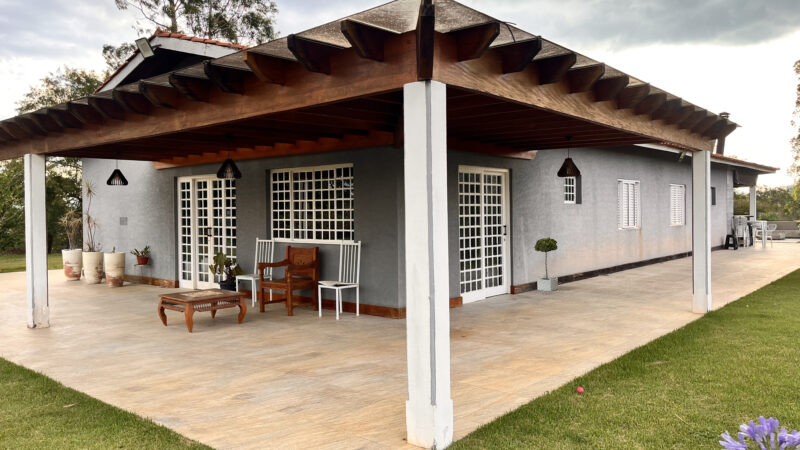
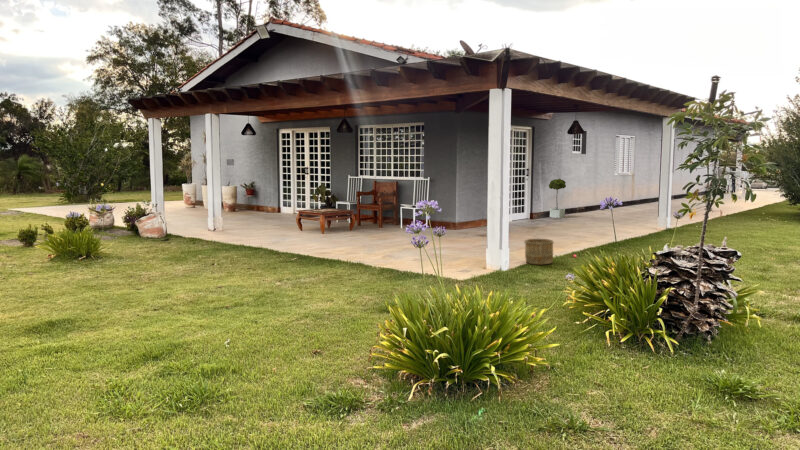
wooden bucket: none [486,364,542,422] -> present [525,239,553,265]

